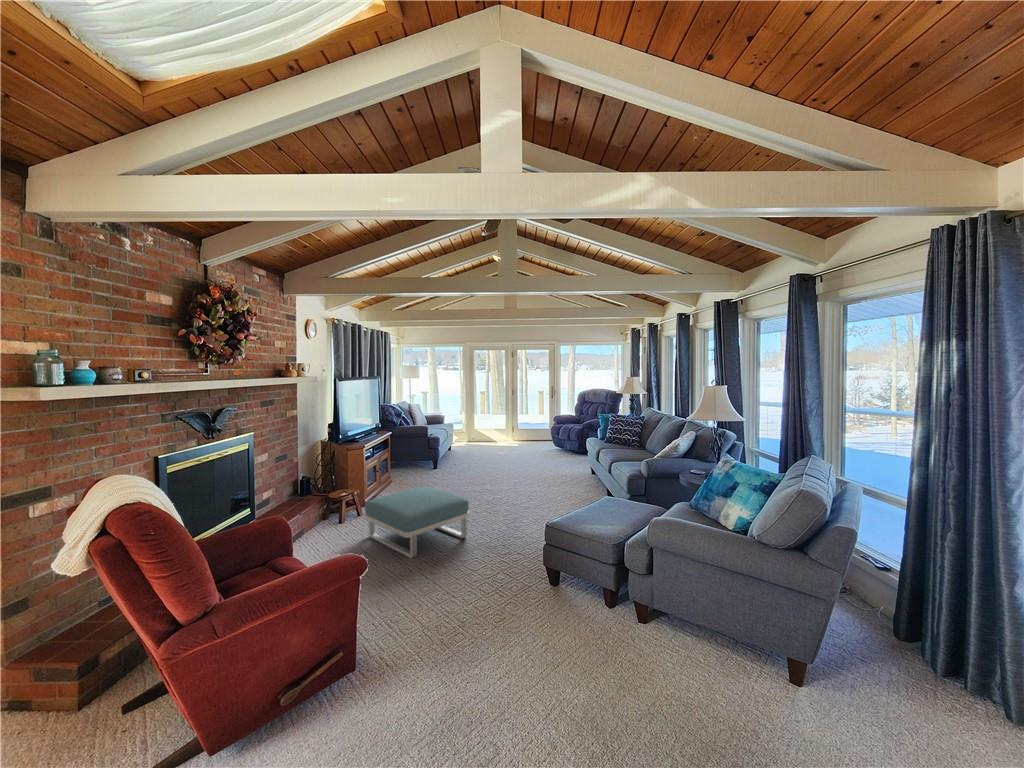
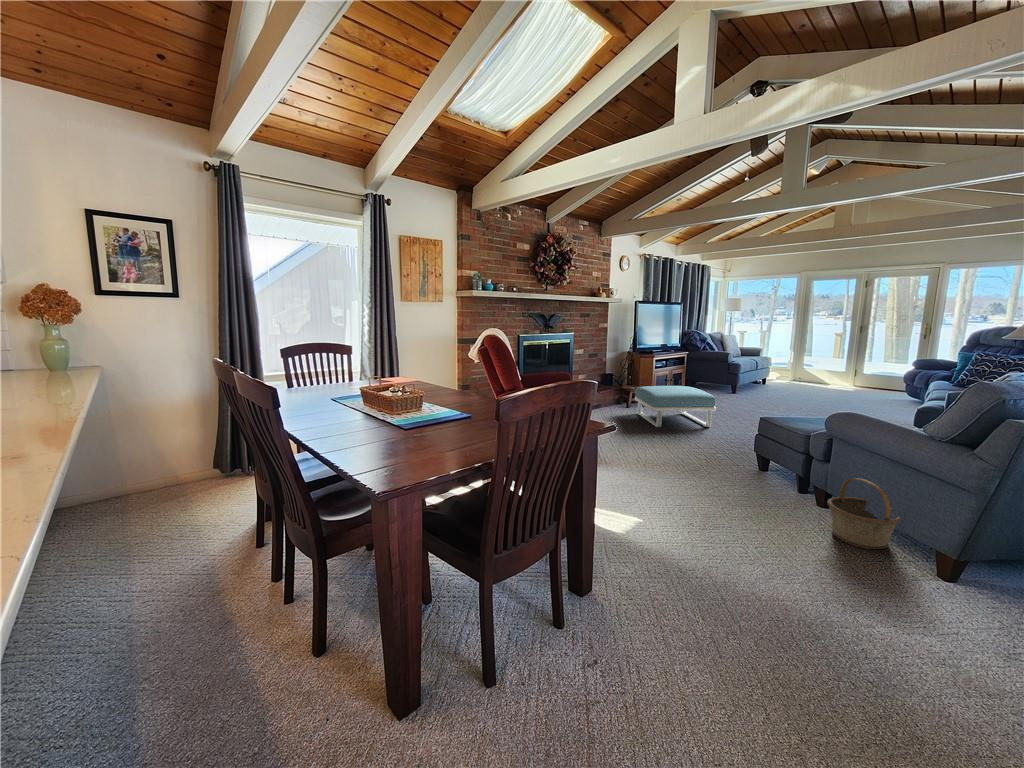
basket: none [713,621,785,711] -> present [828,478,902,549]

